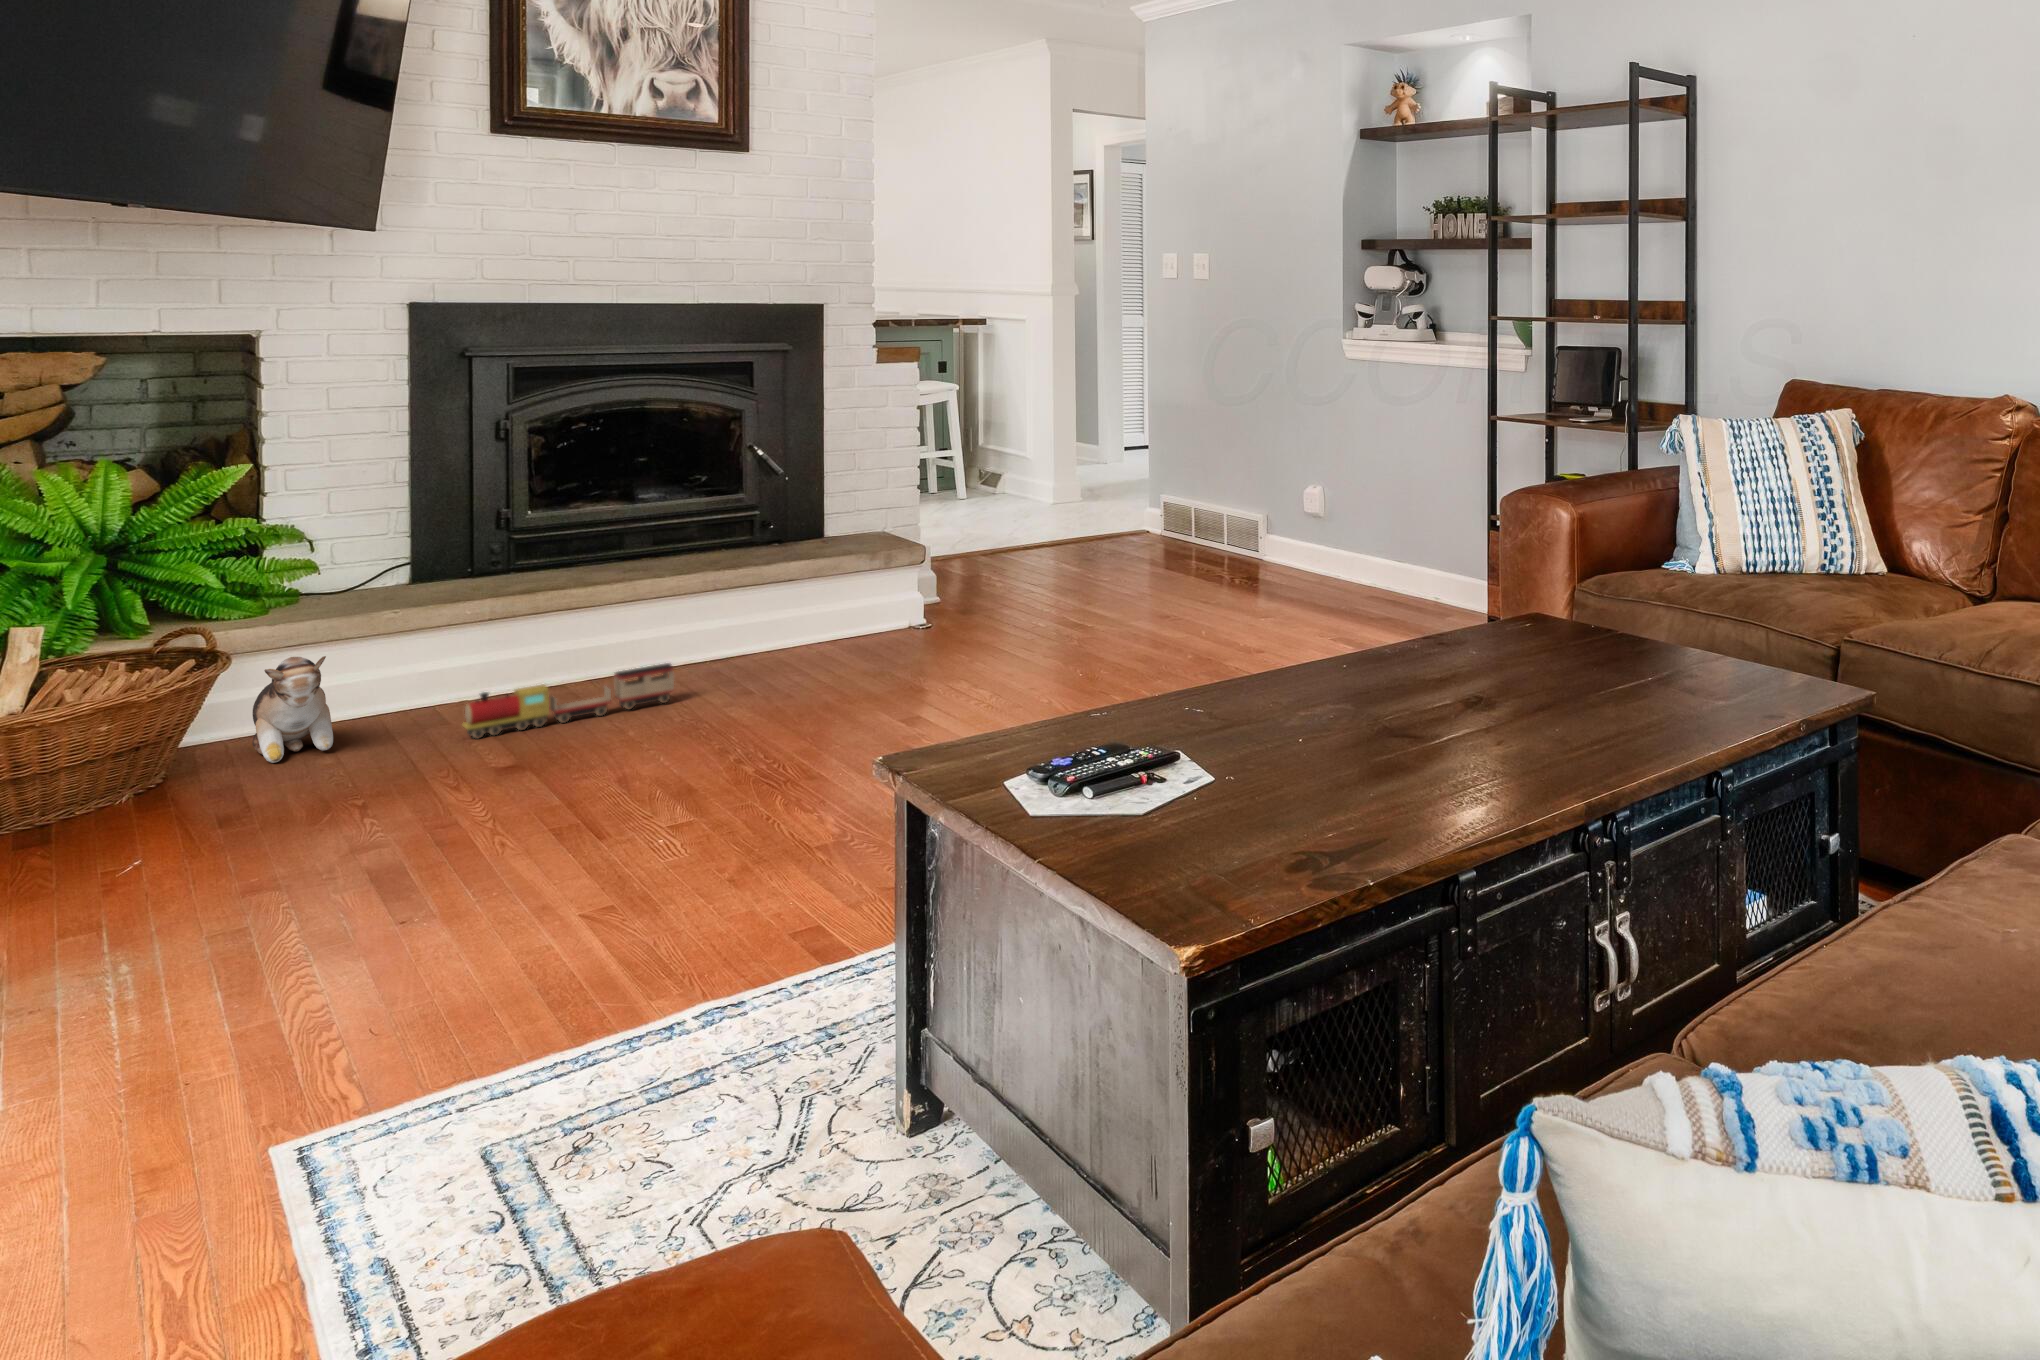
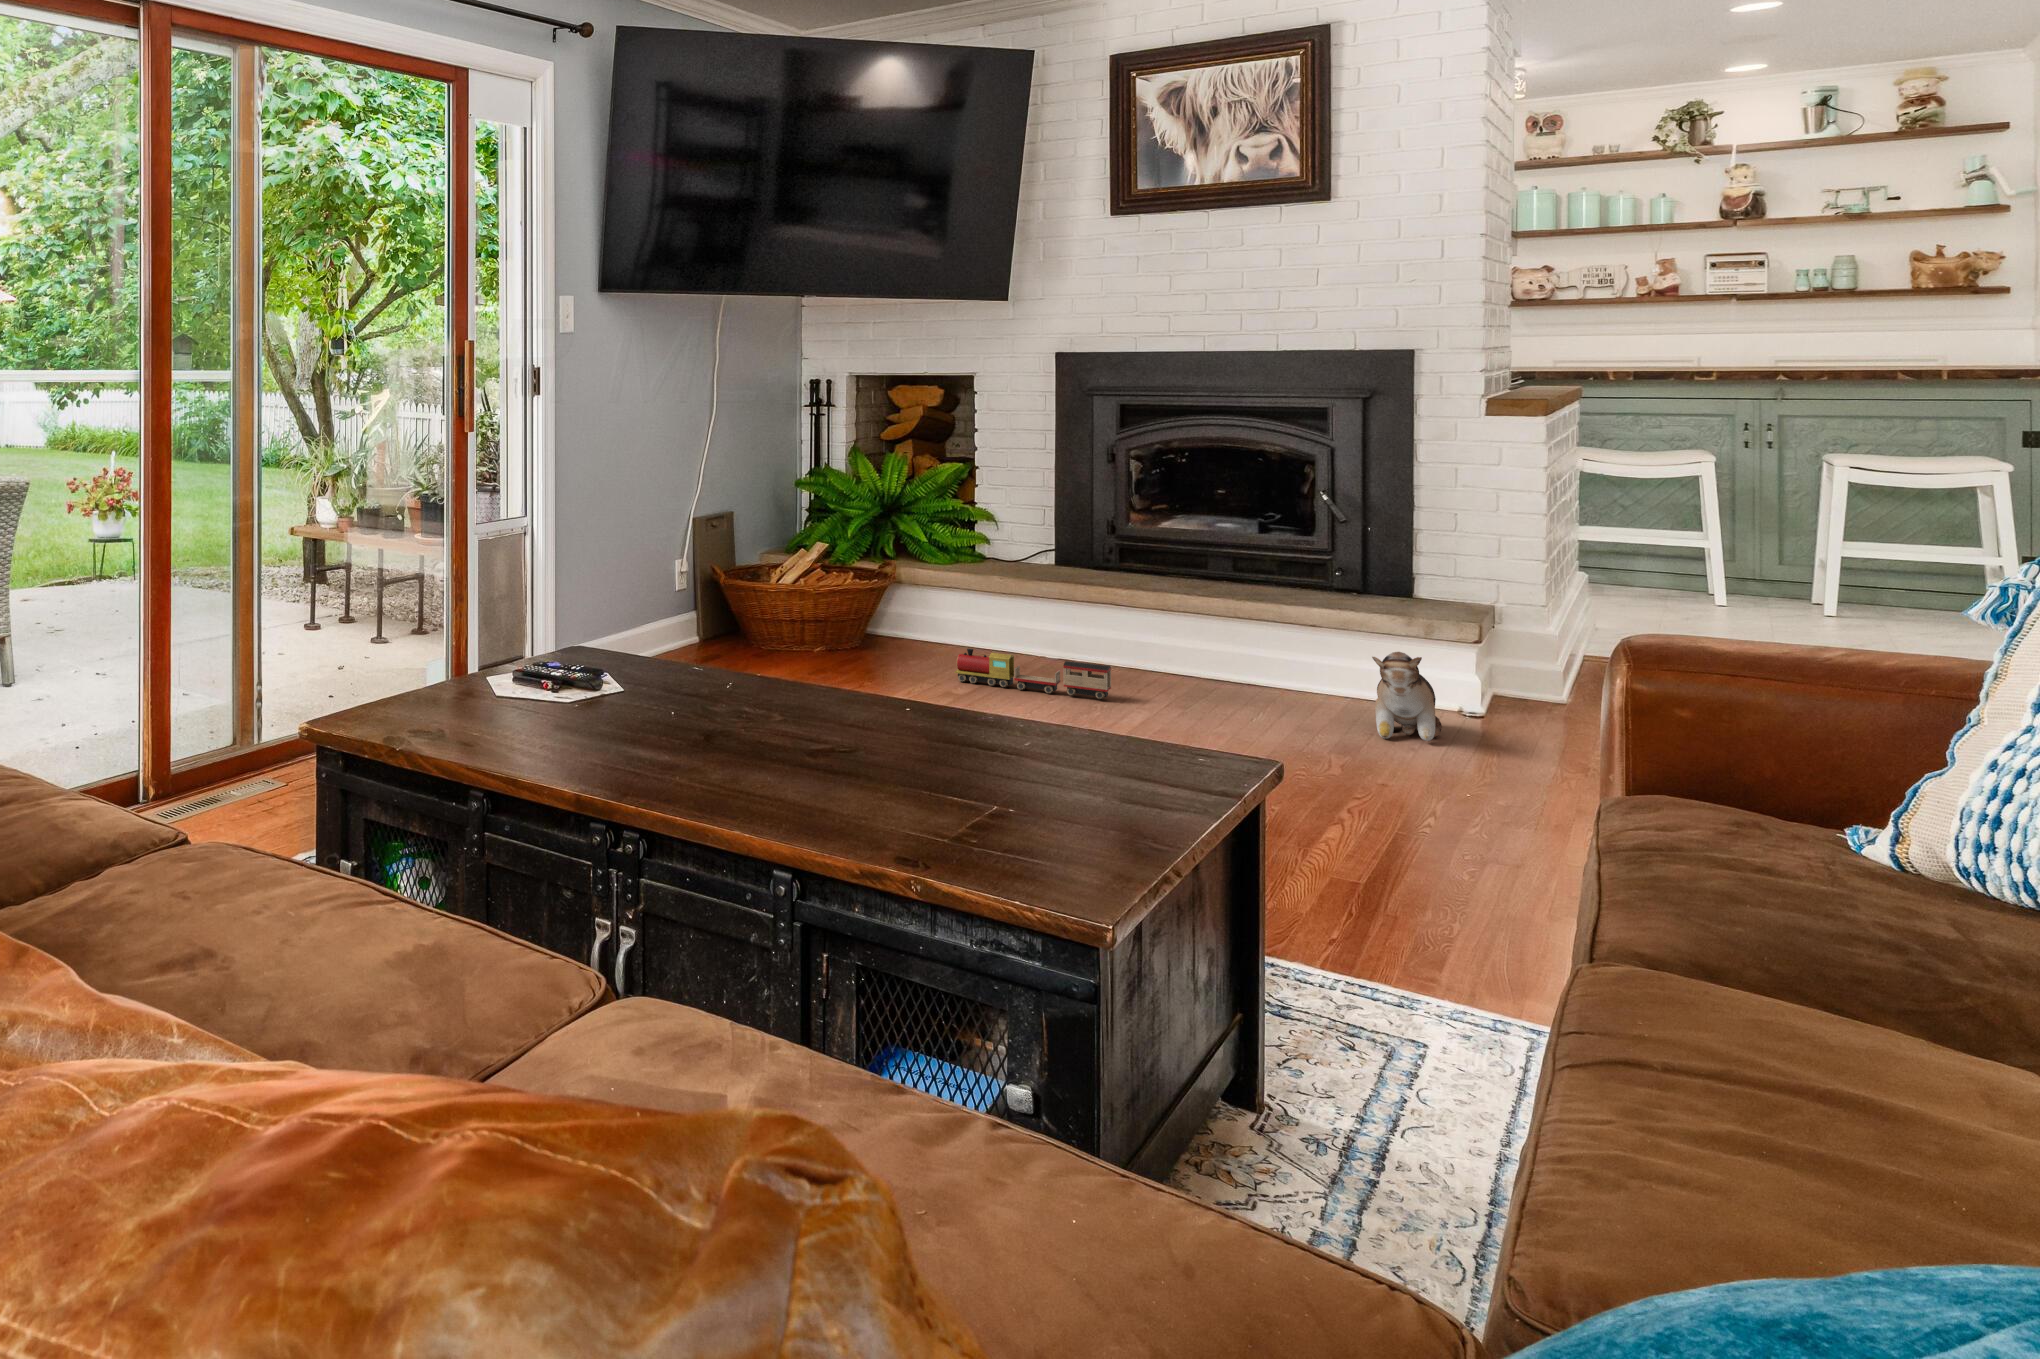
plush toy: present [252,656,333,763] -> present [1372,652,1442,741]

